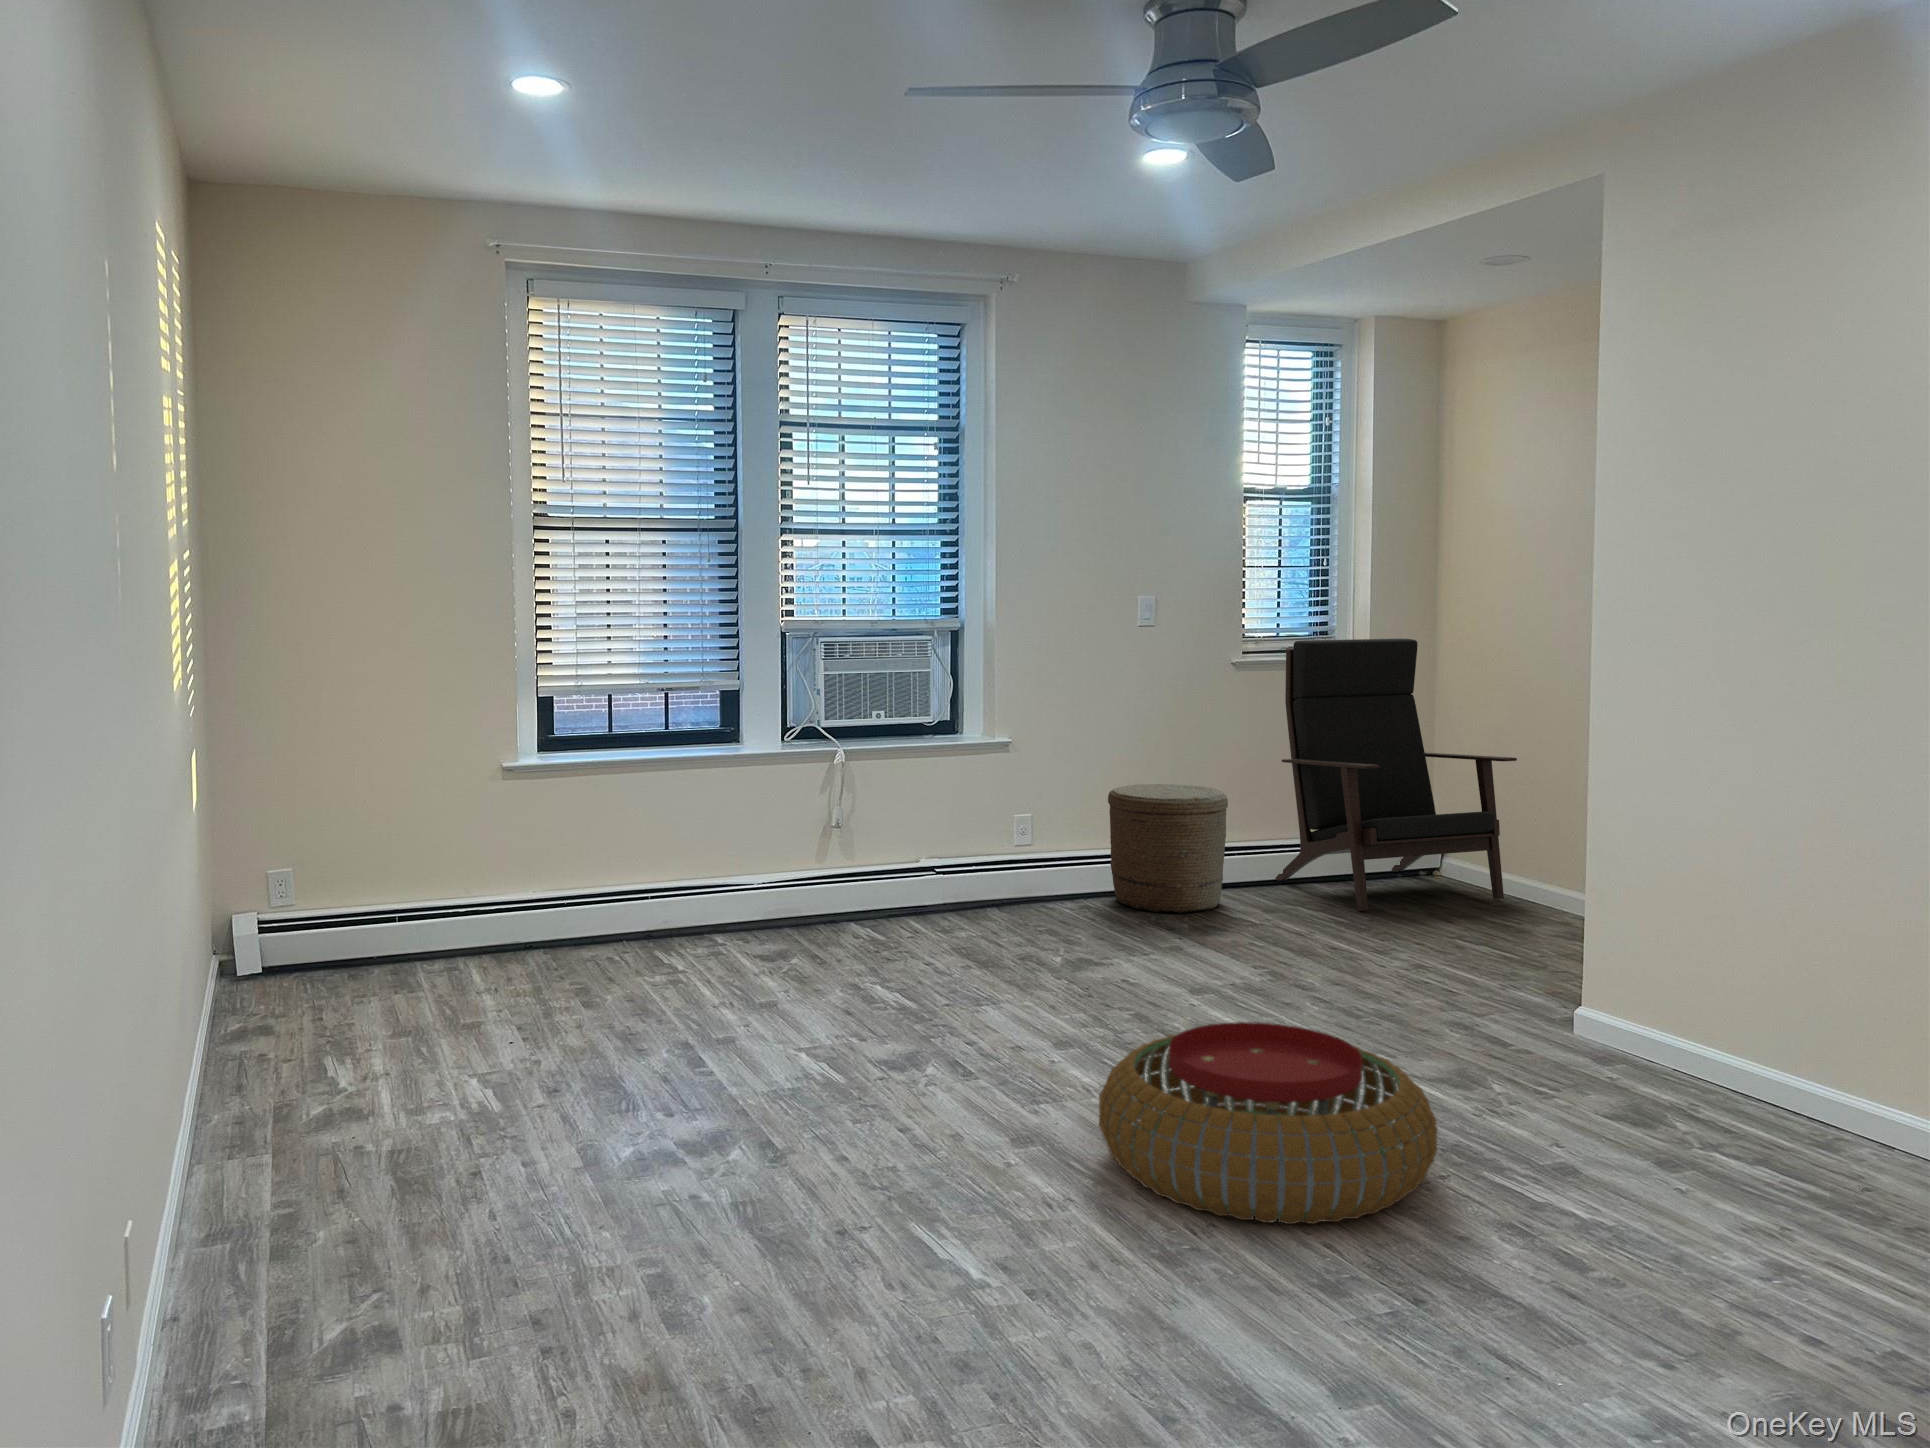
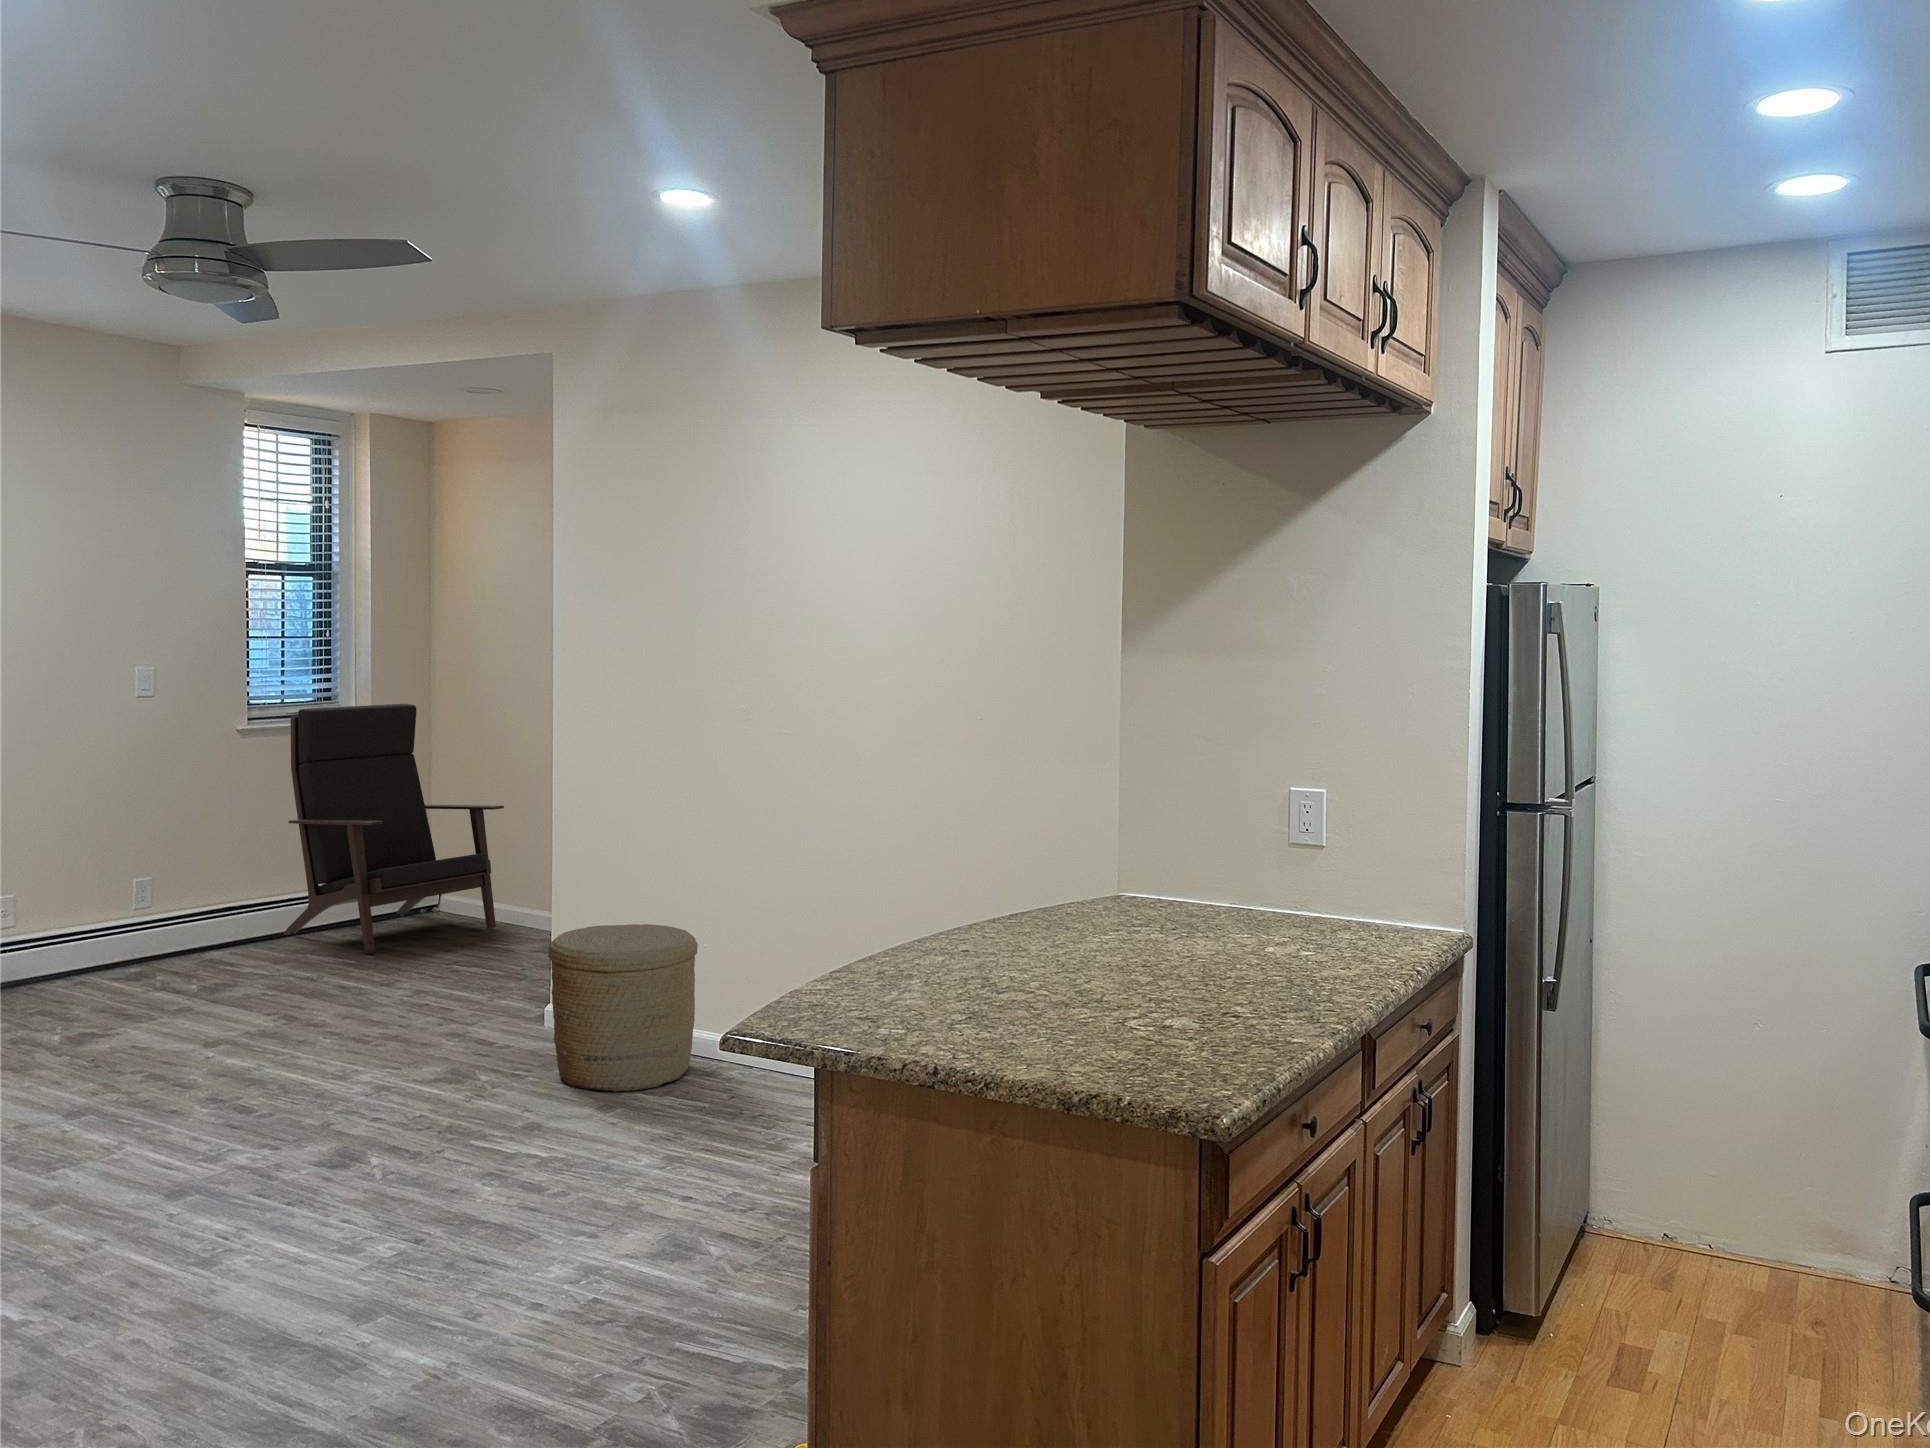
woven basket: present [1108,784,1228,913] -> present [548,924,698,1092]
pouf: present [1099,1022,1438,1224] -> none [127,1056,433,1221]

